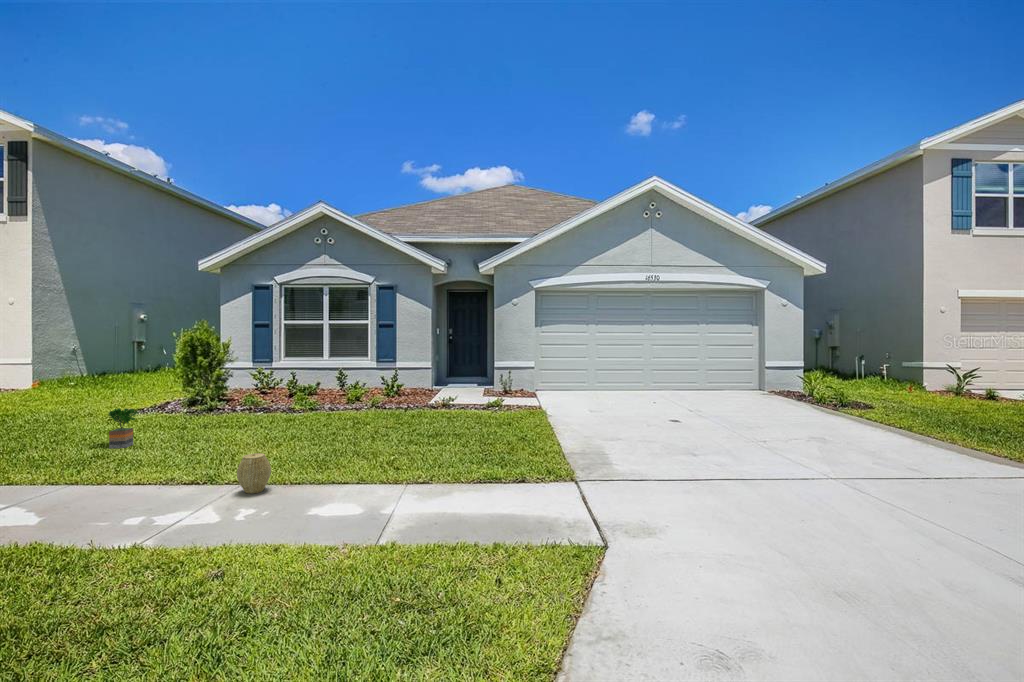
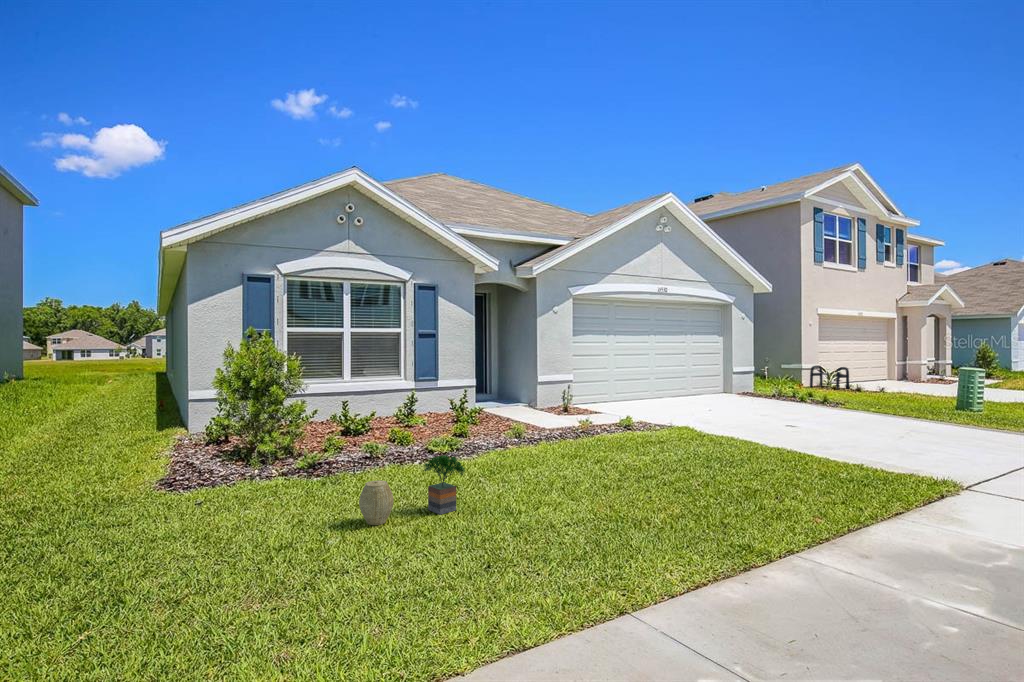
bench: none [936,366,996,401] -> present [810,365,849,390]
woven basket: present [237,453,271,493] -> present [359,480,394,525]

